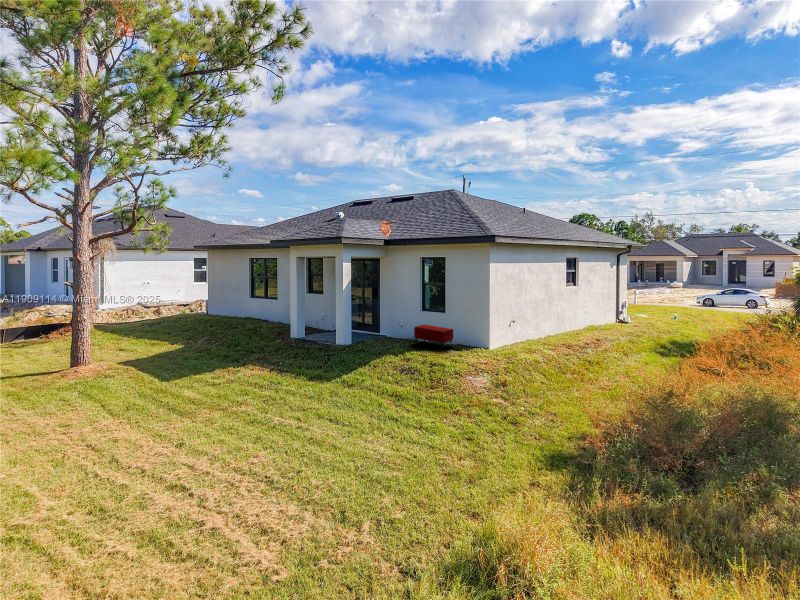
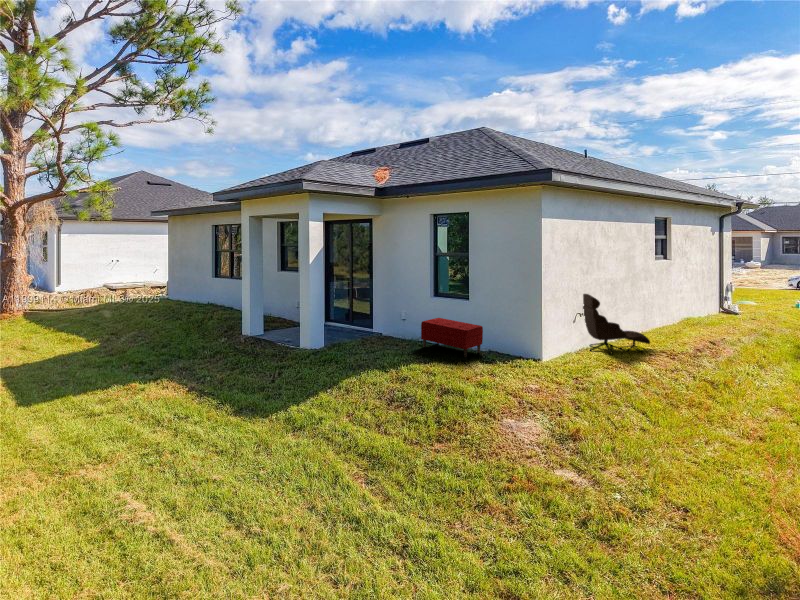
lounge chair: none [515,309,556,346] -> present [583,294,650,355]

